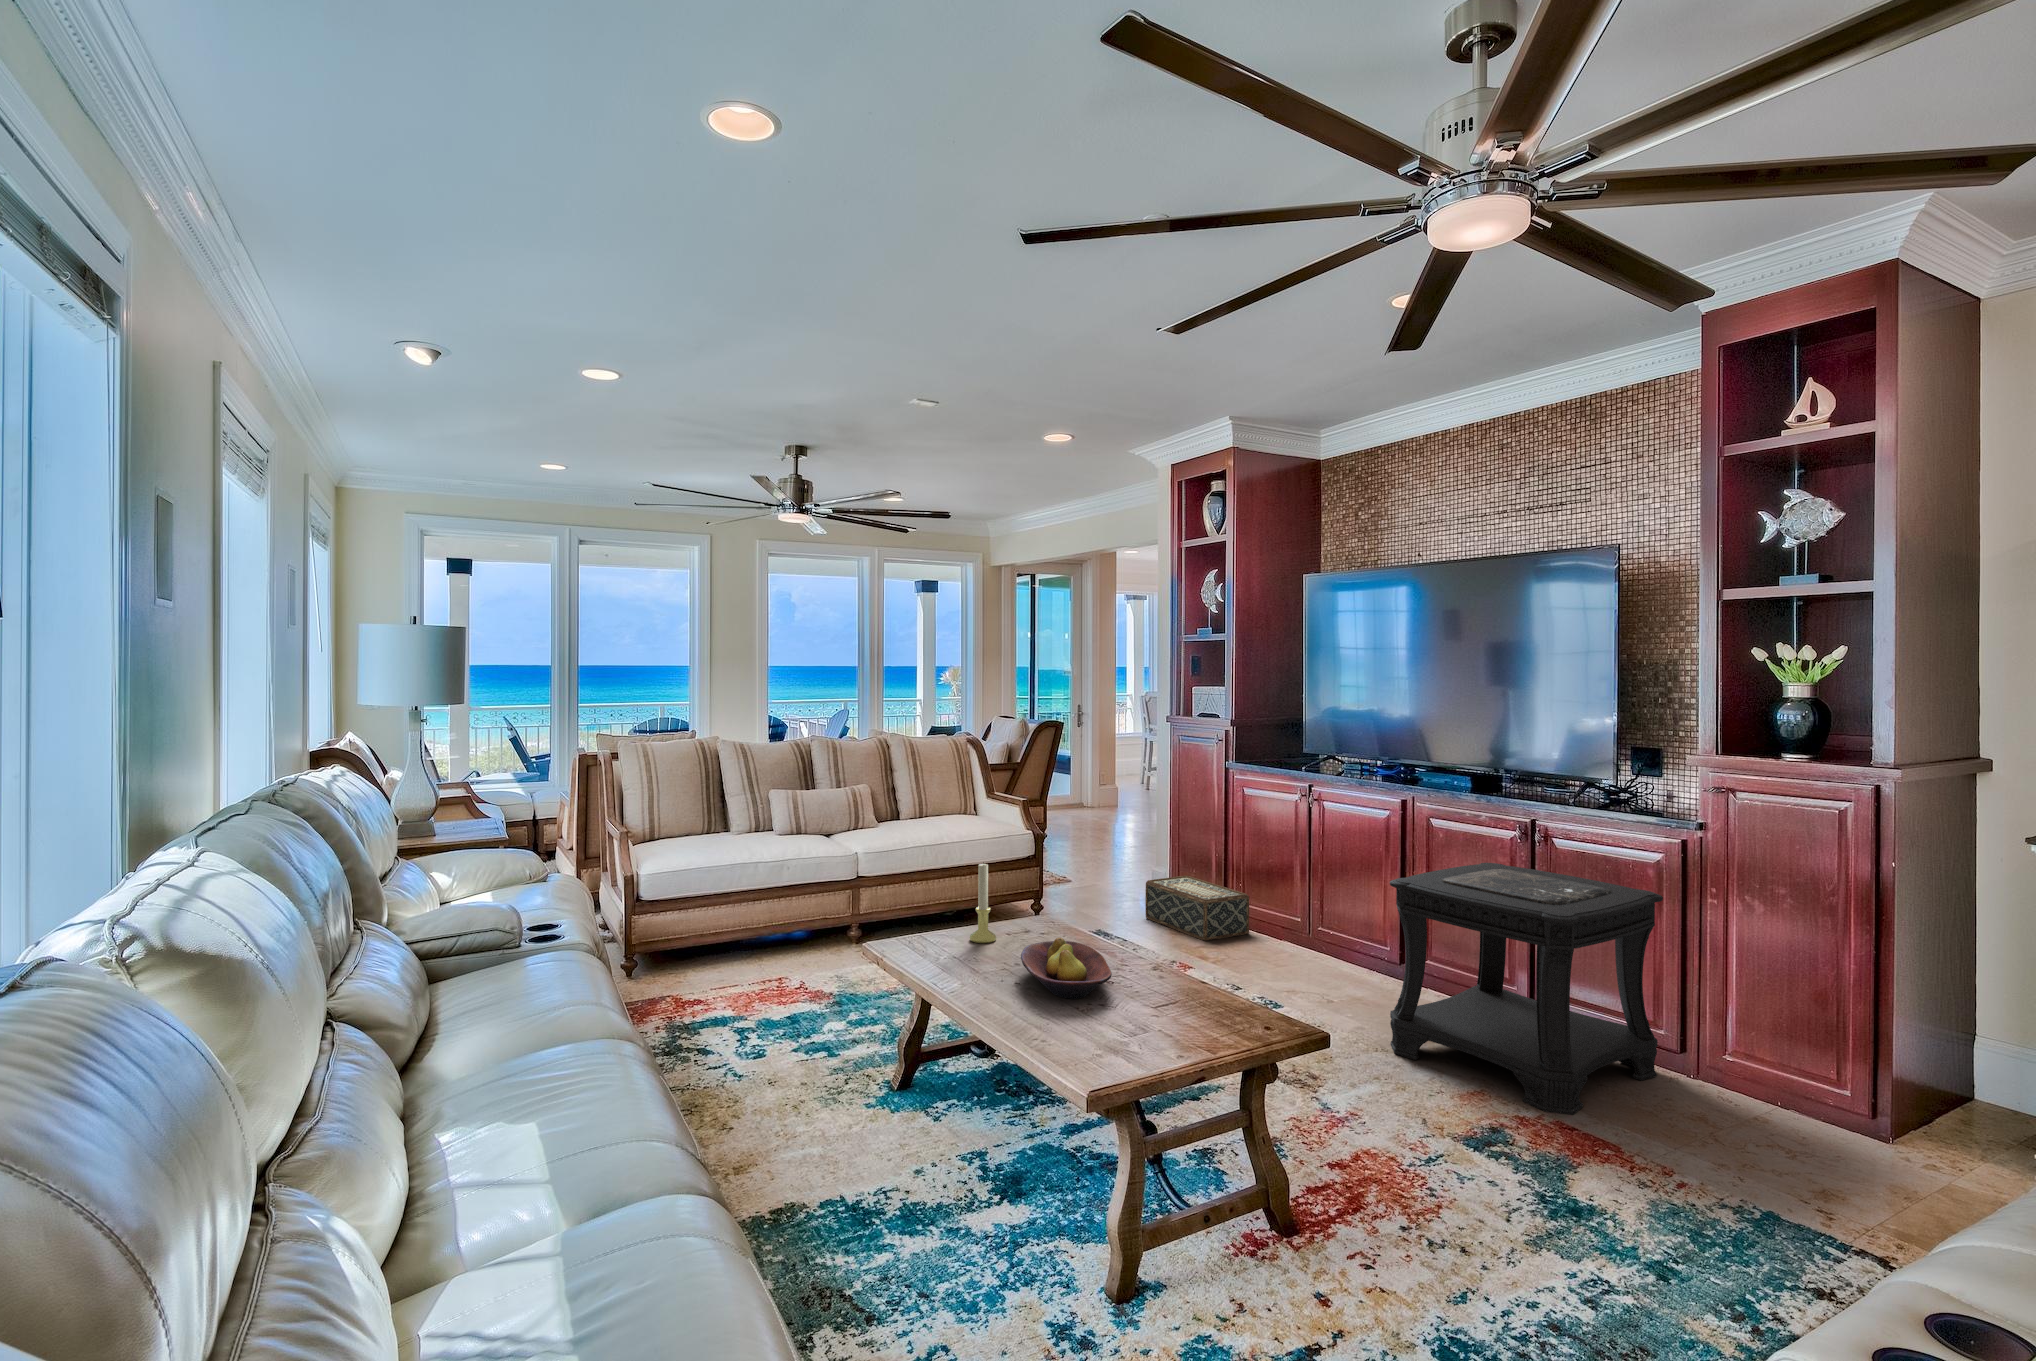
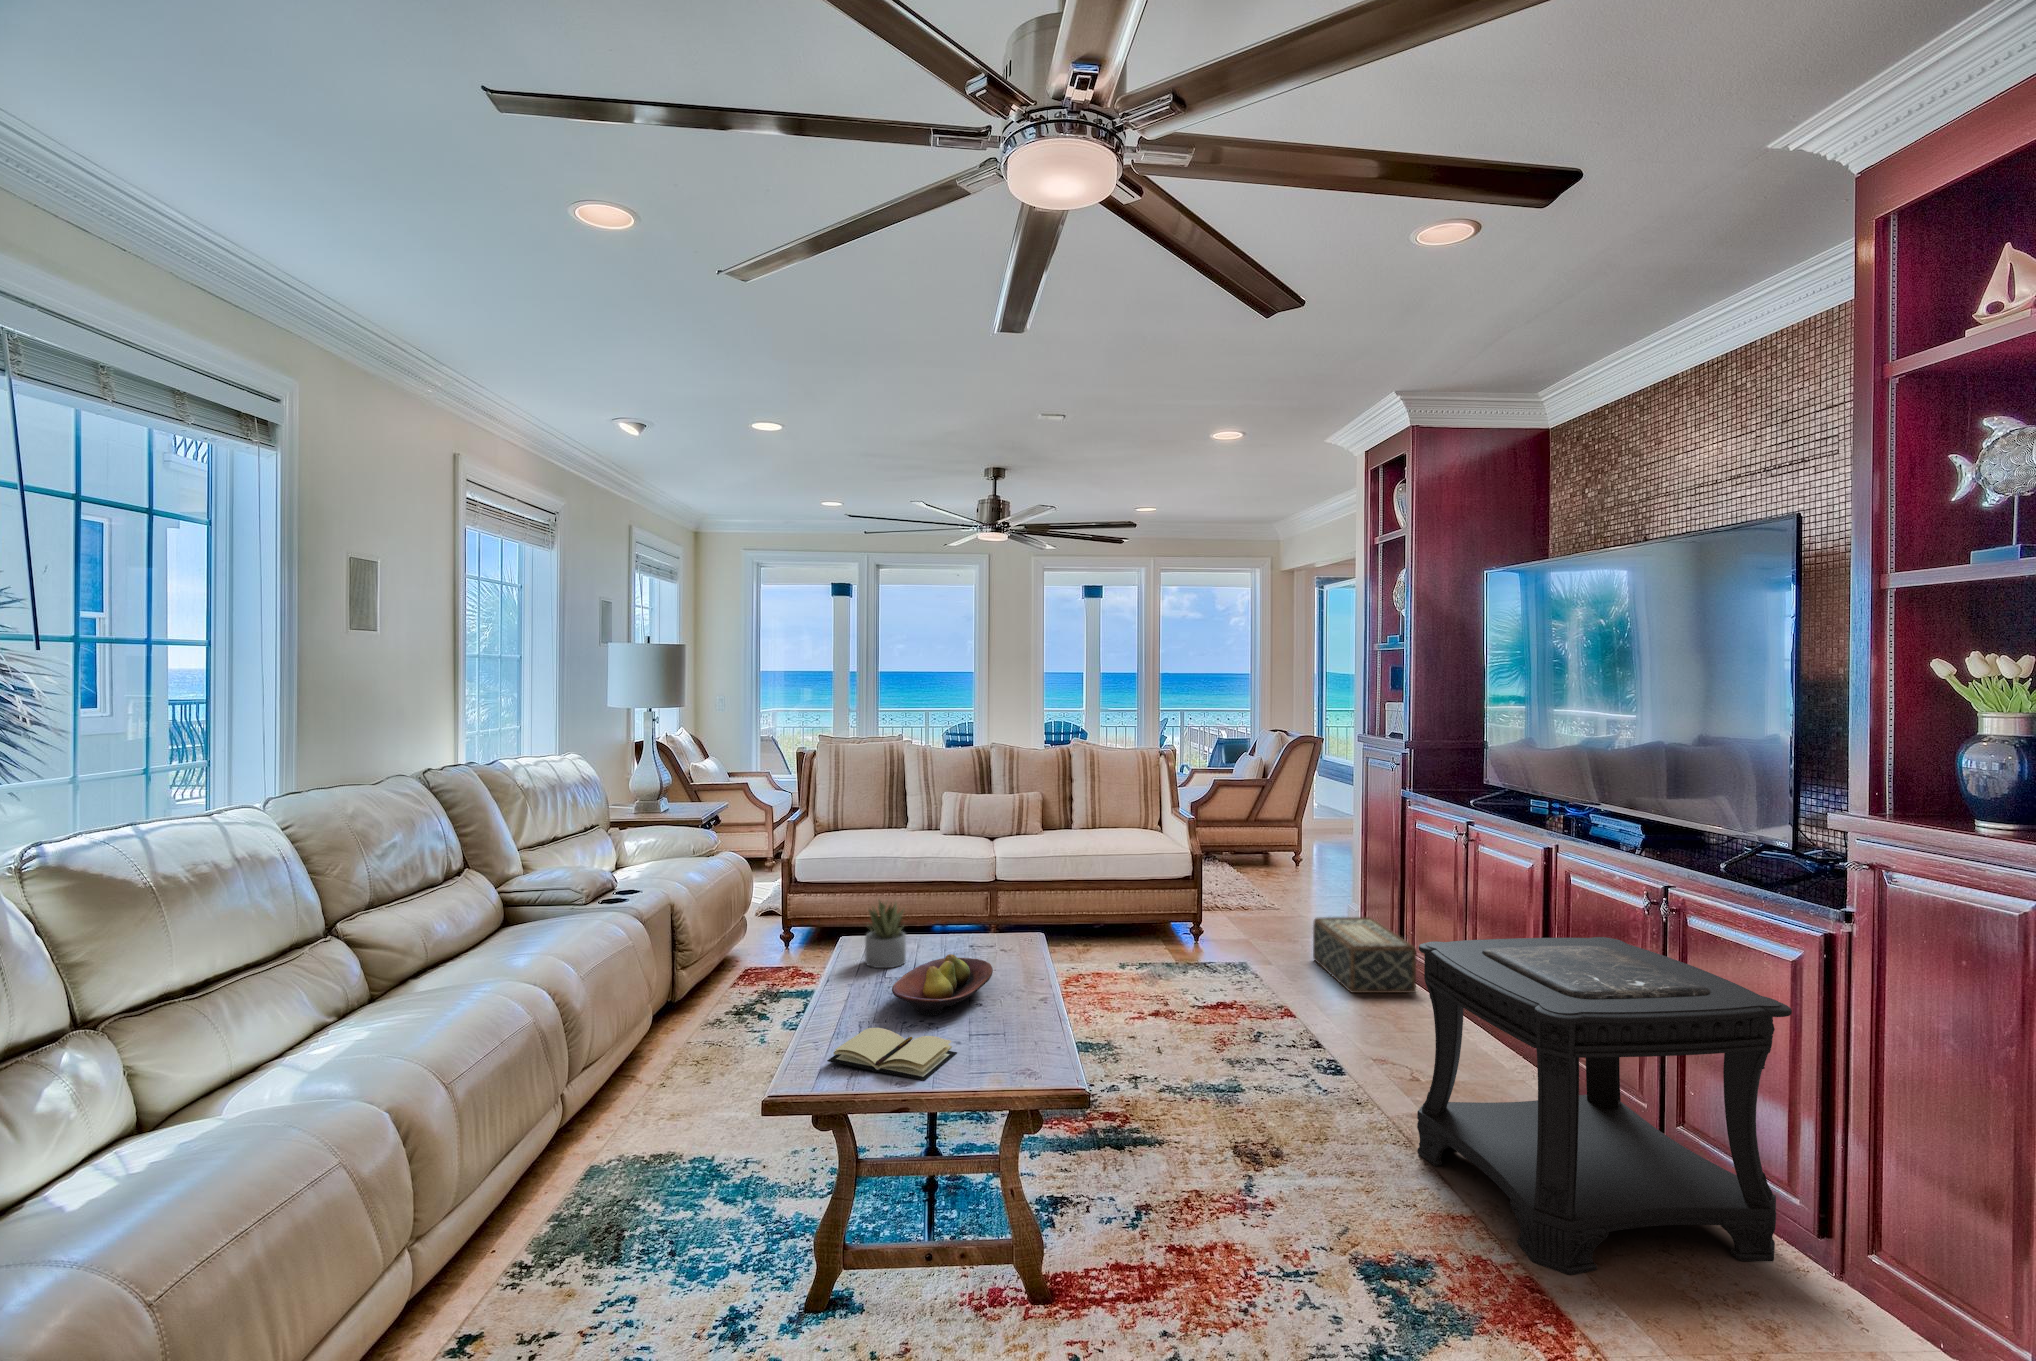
candle holder: present [970,863,996,943] -> none [935,873,961,953]
succulent plant: none [920,892,969,965] -> present [865,900,906,968]
book: none [1063,1012,1183,1055] -> present [827,1028,957,1081]

